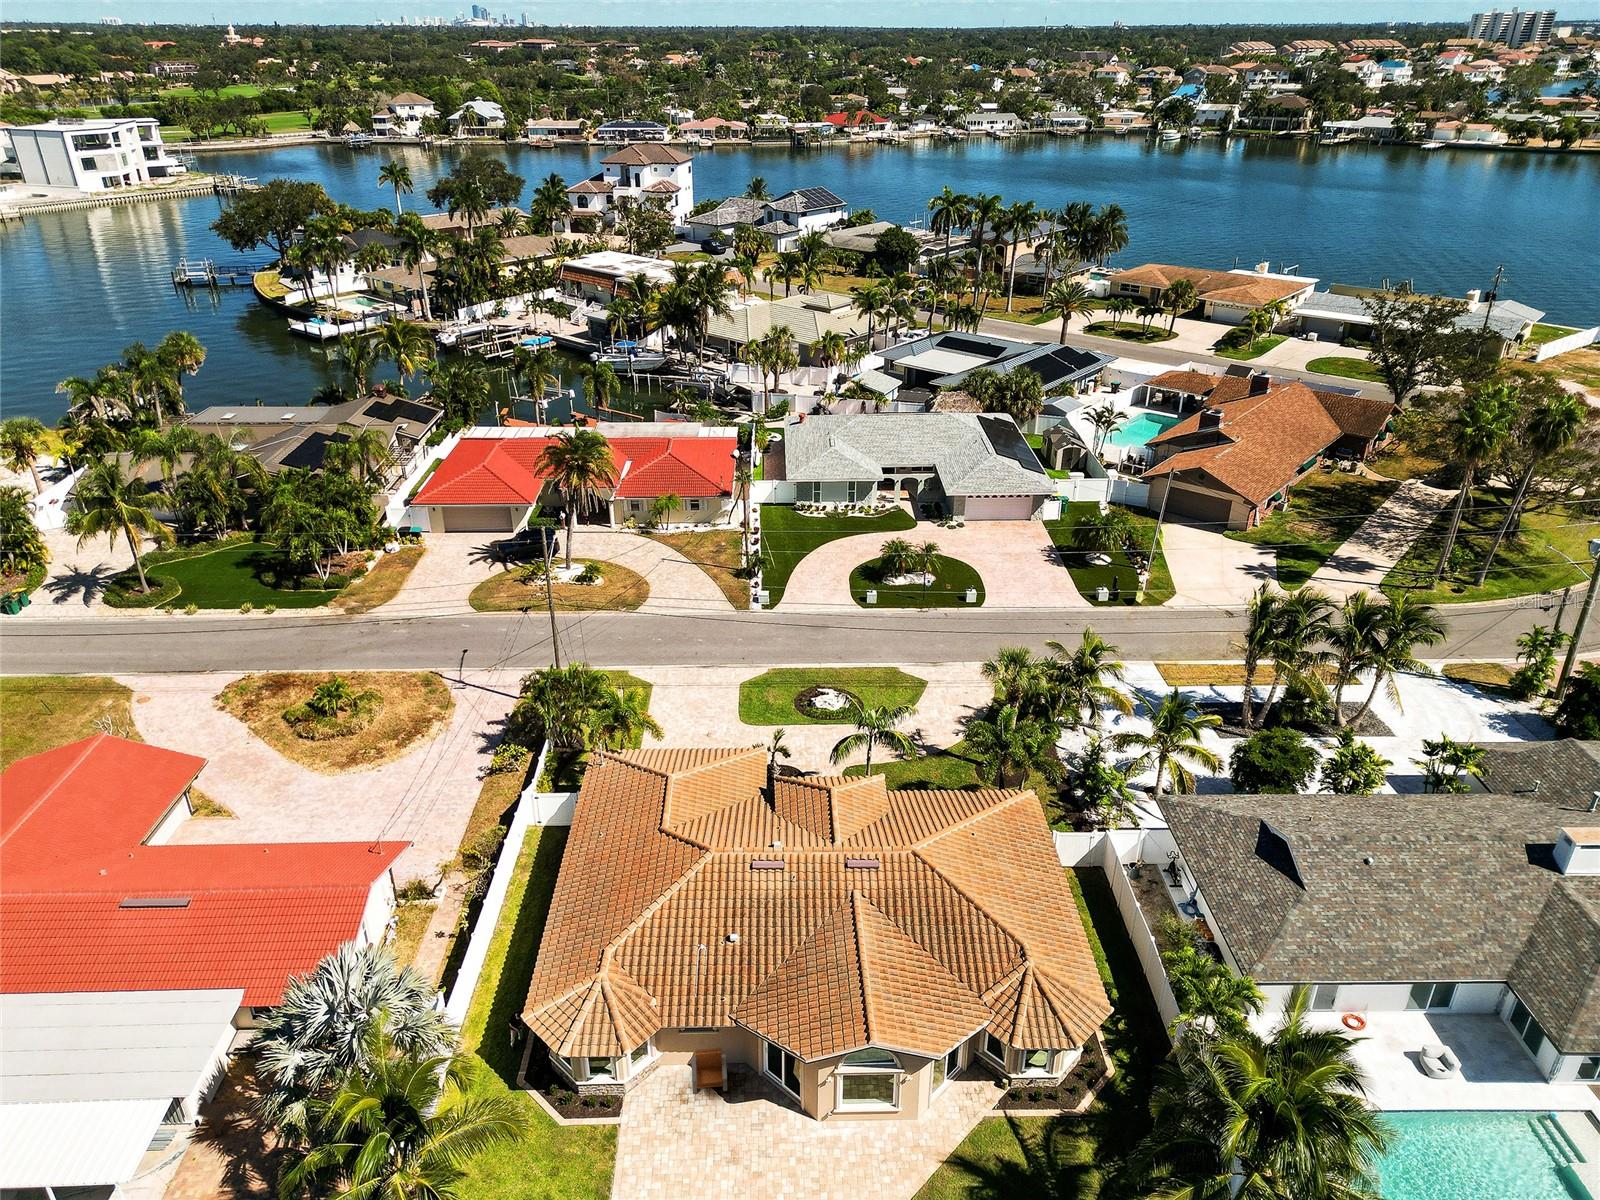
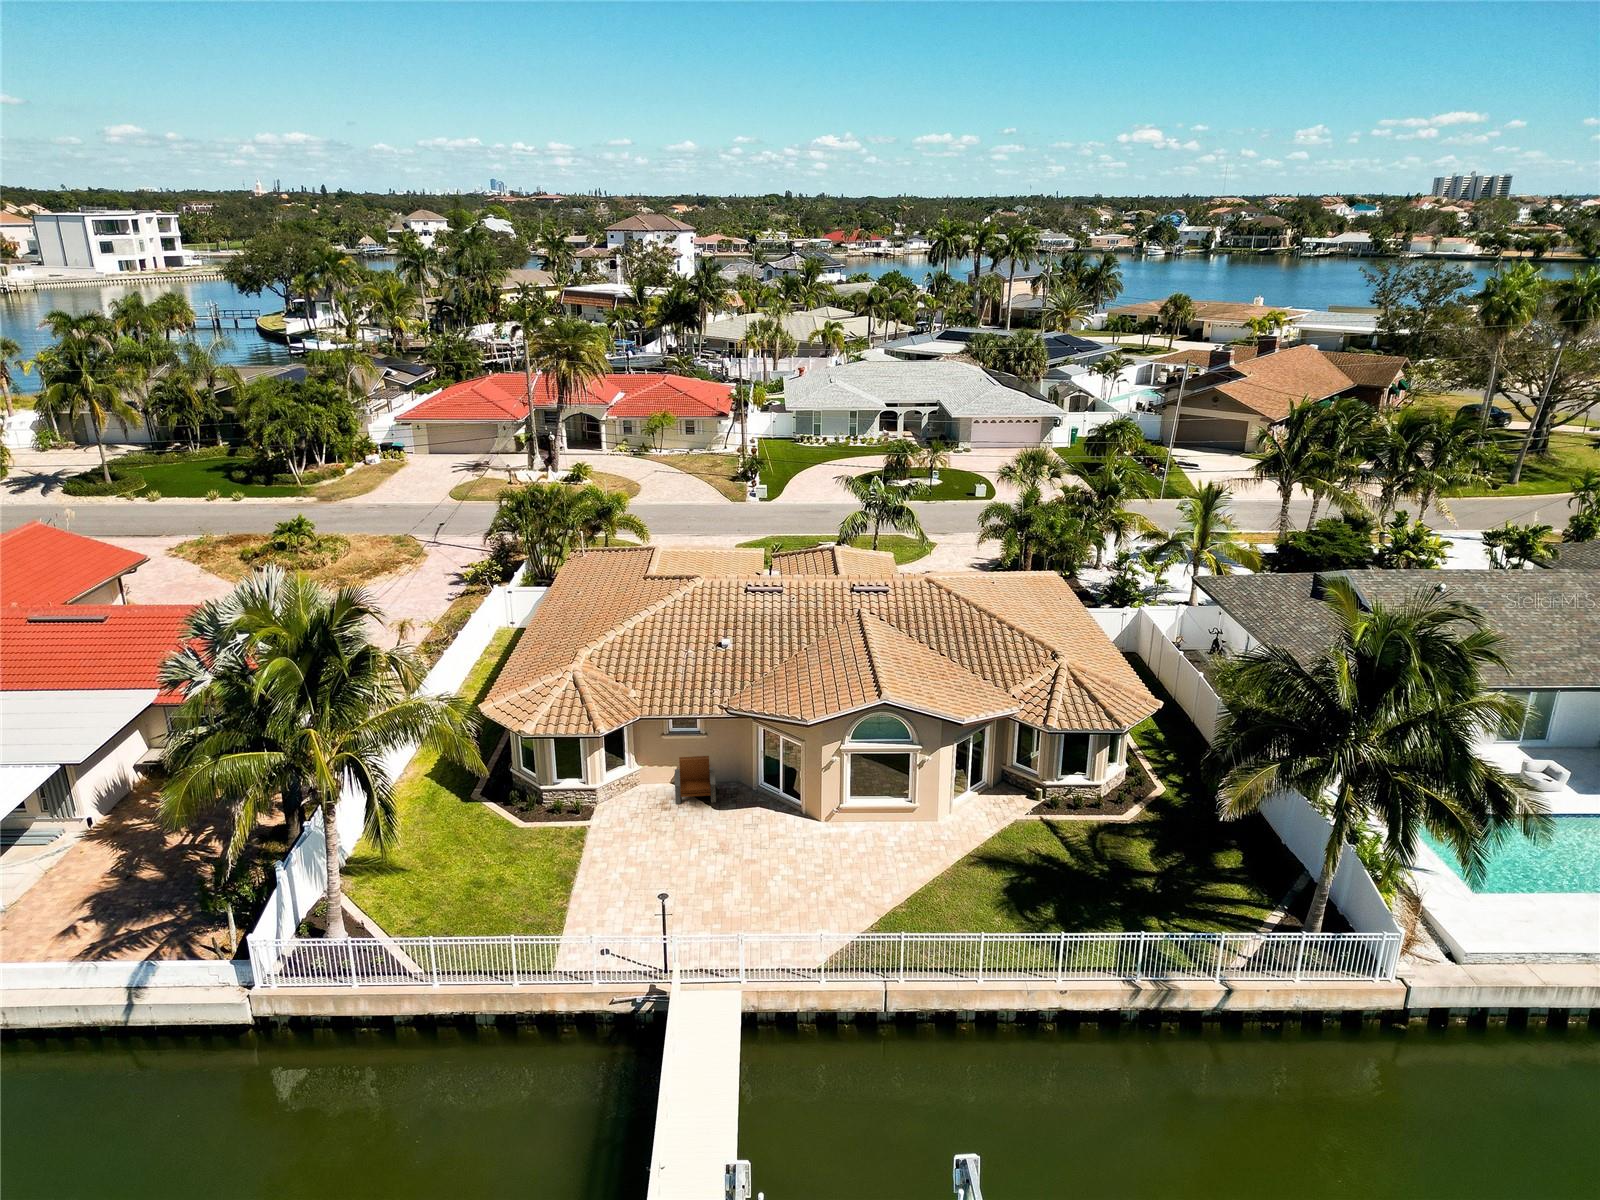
bench: present [197,1096,236,1135] -> none [82,793,138,834]

